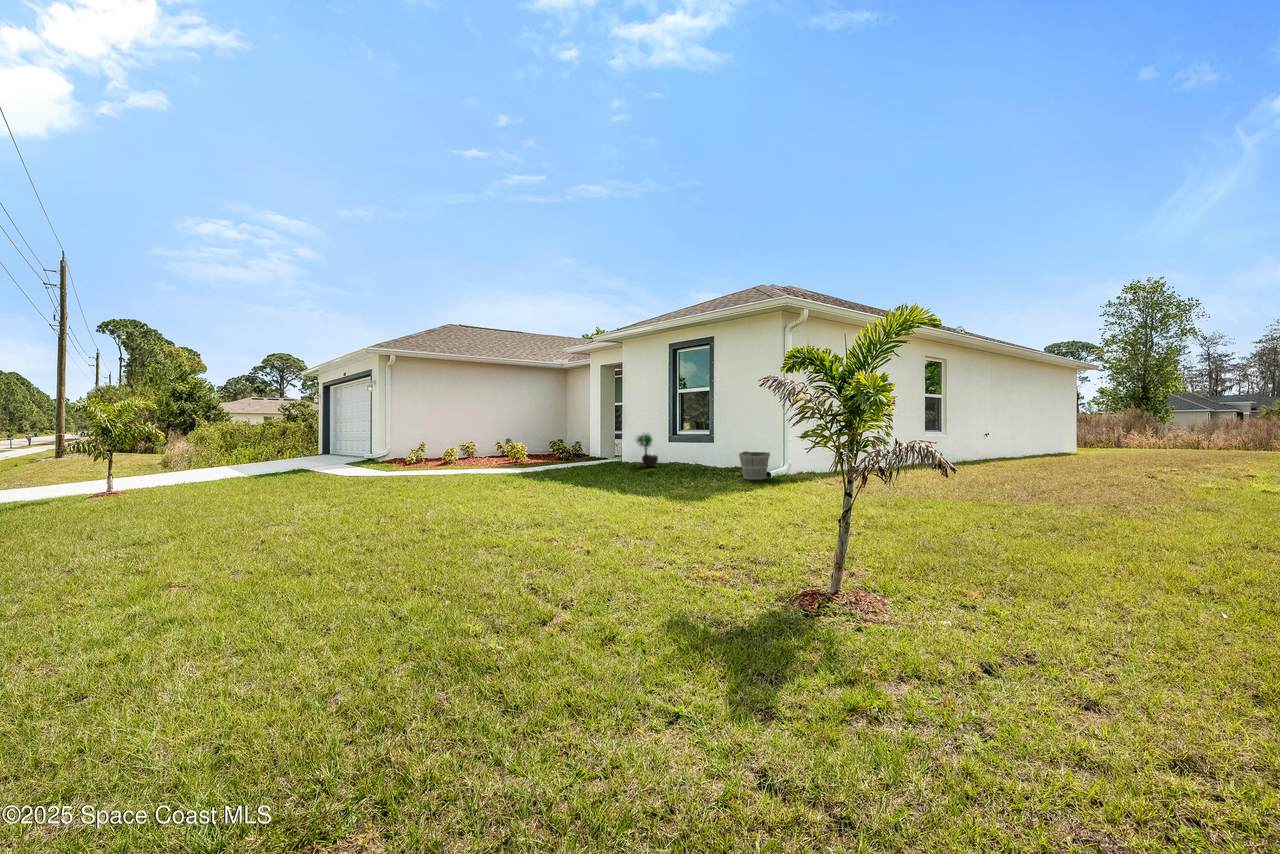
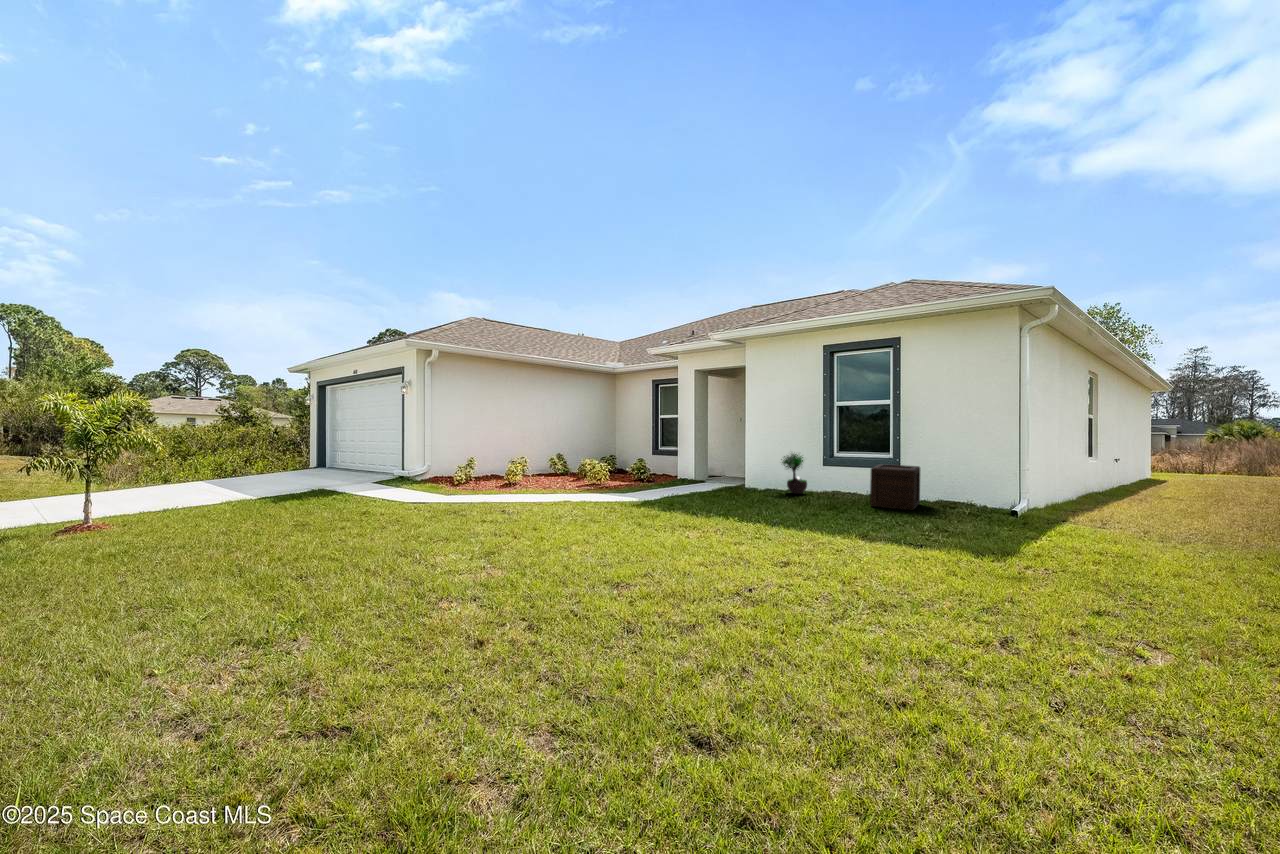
wooden crate: none [682,441,727,477] -> present [870,464,920,510]
wooden bucket: present [739,451,770,480] -> none [959,480,1004,517]

